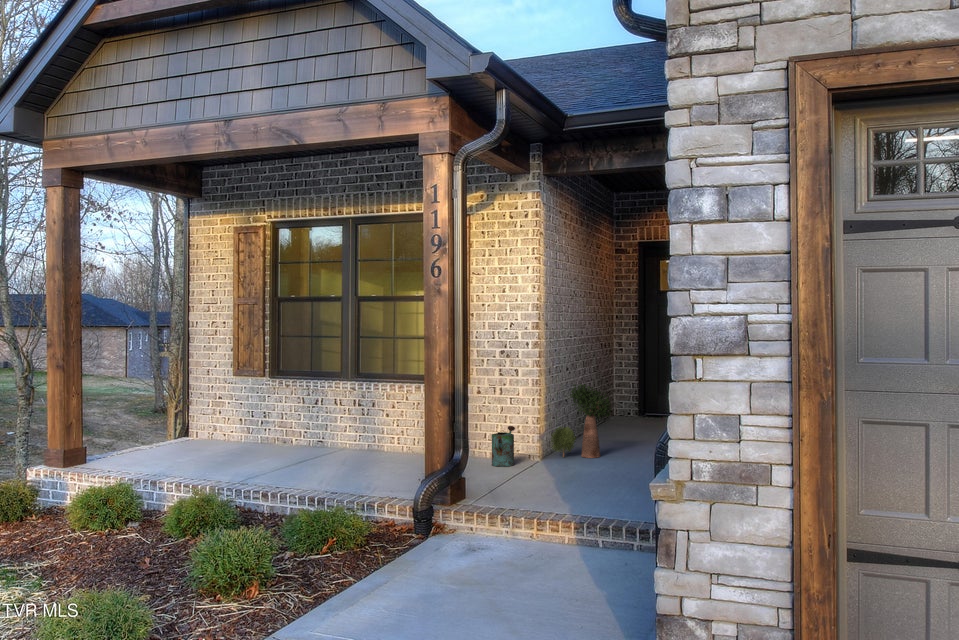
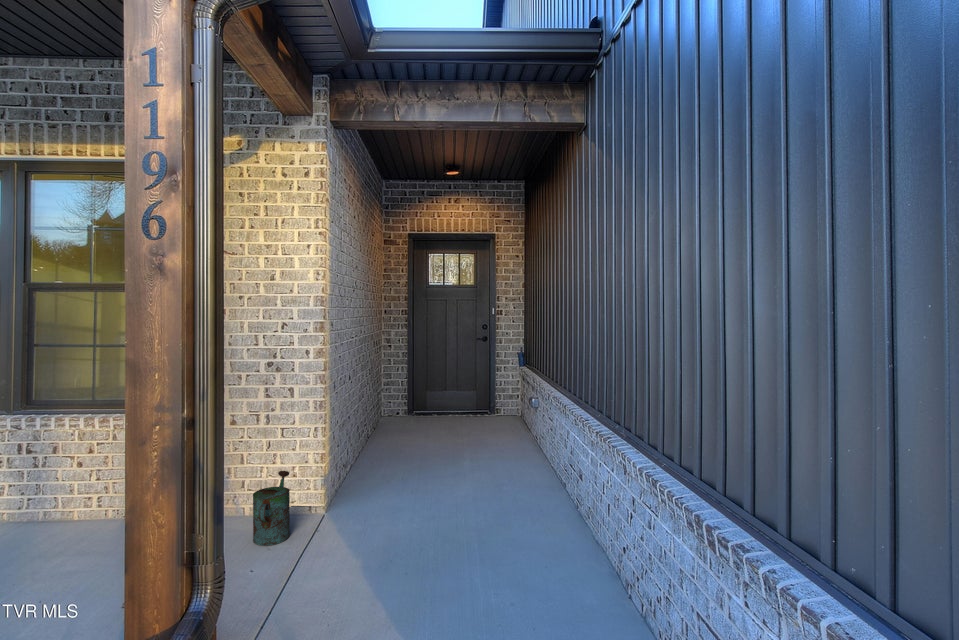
potted plant: present [551,384,611,458] -> none [339,401,418,500]

